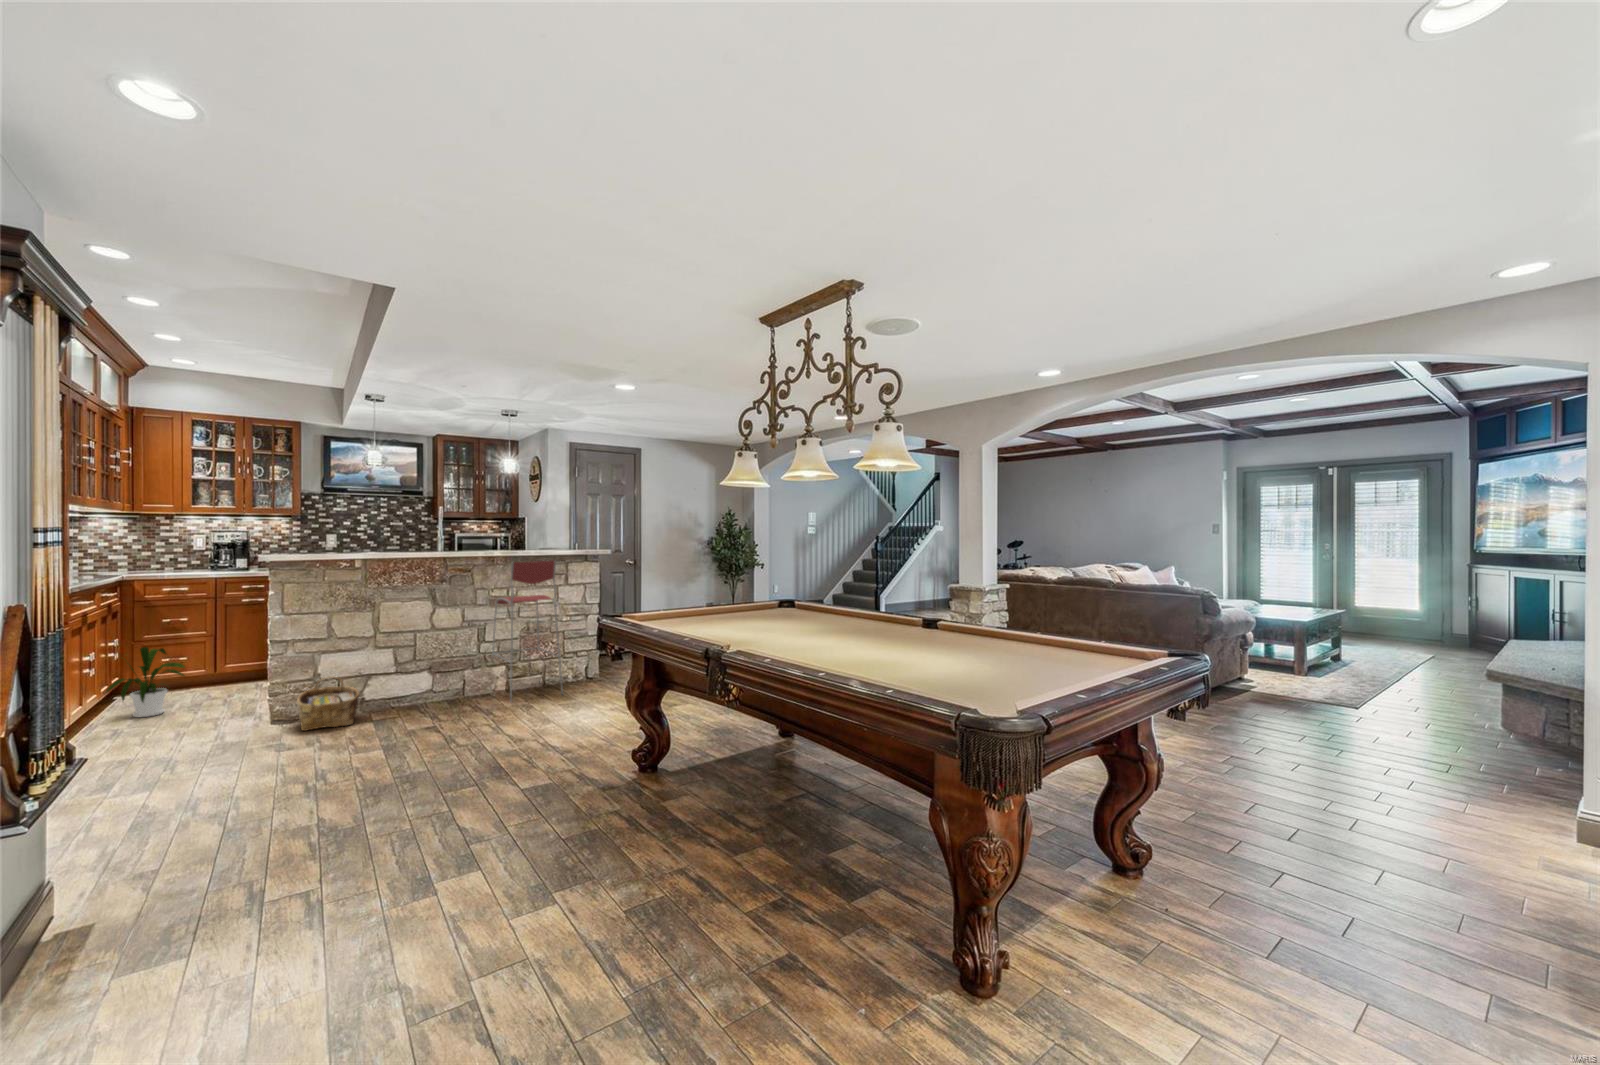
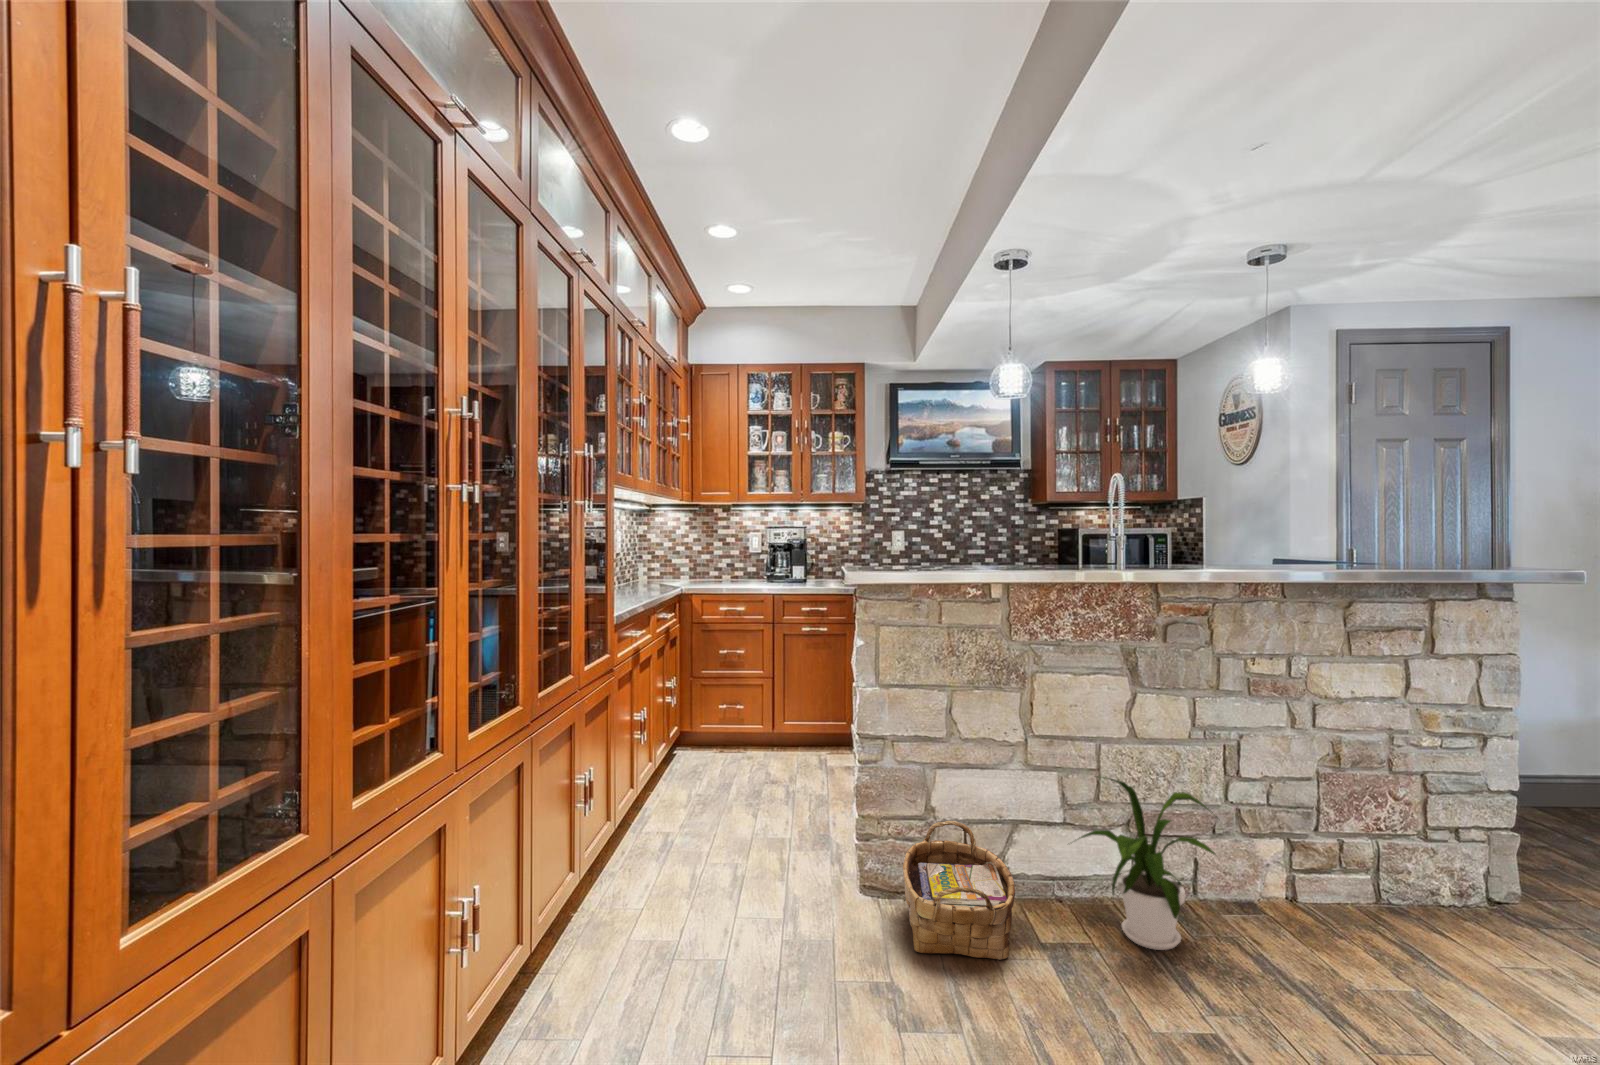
bar stool: present [490,560,563,702] -> none [1250,598,1514,987]
house plant: present [106,647,185,717] -> present [1079,779,1215,950]

